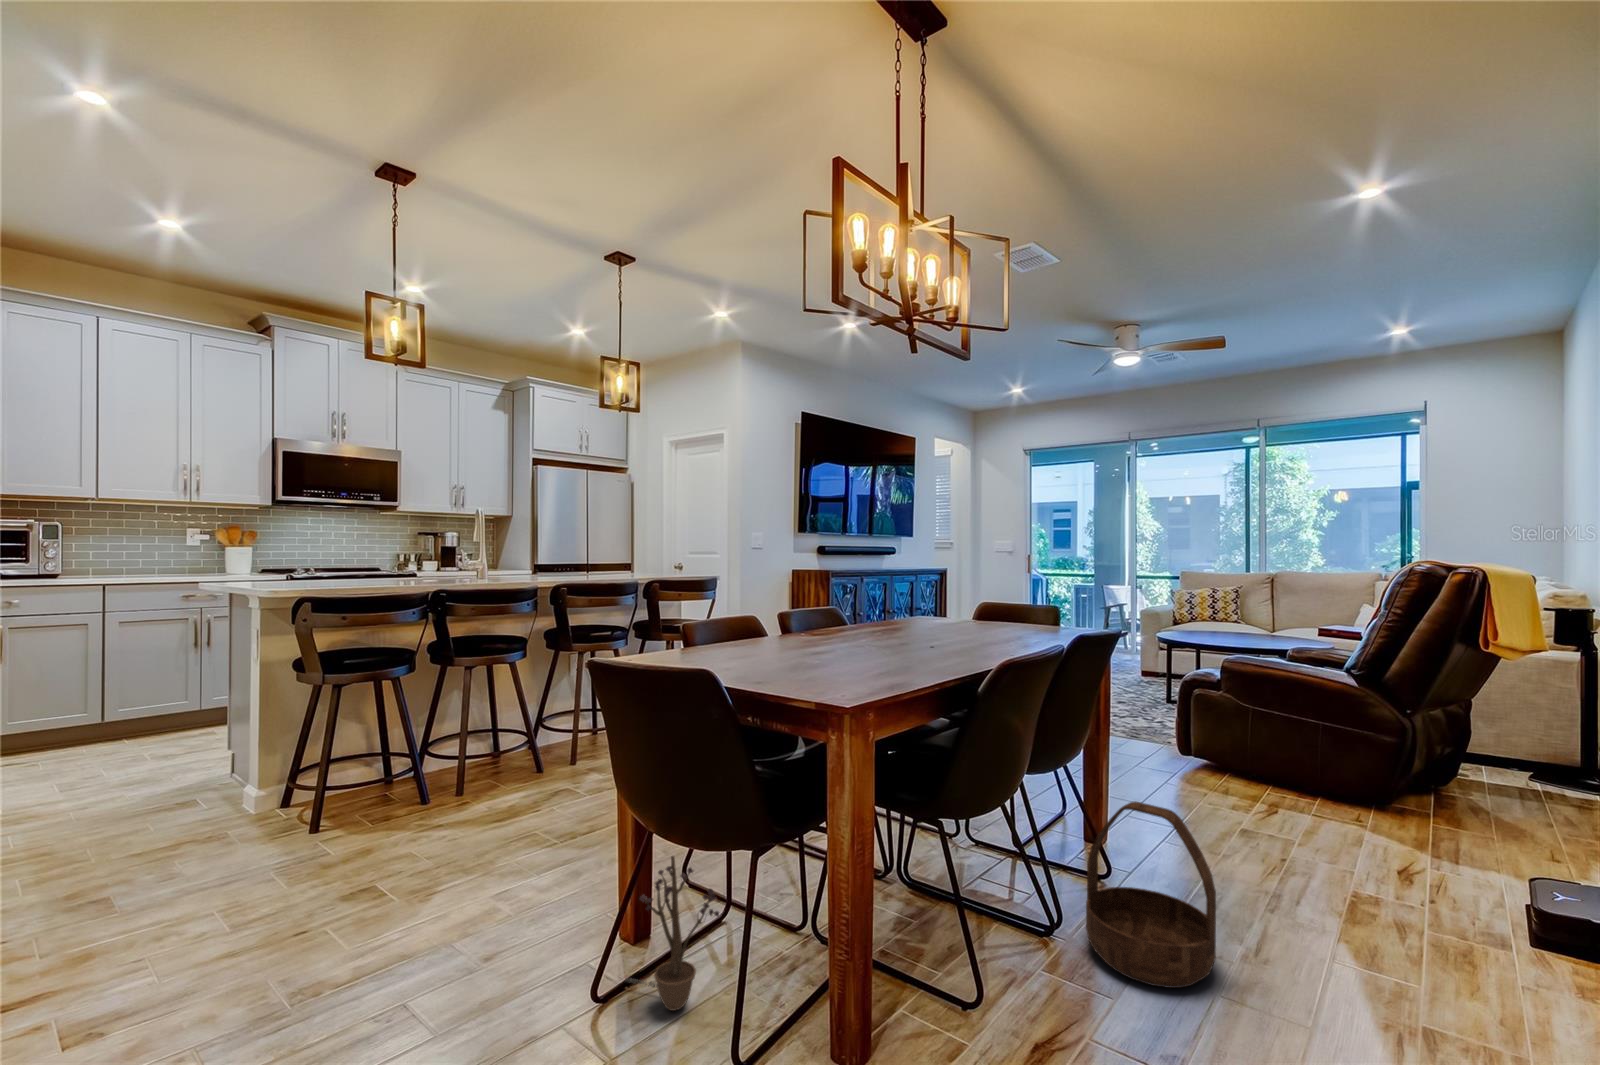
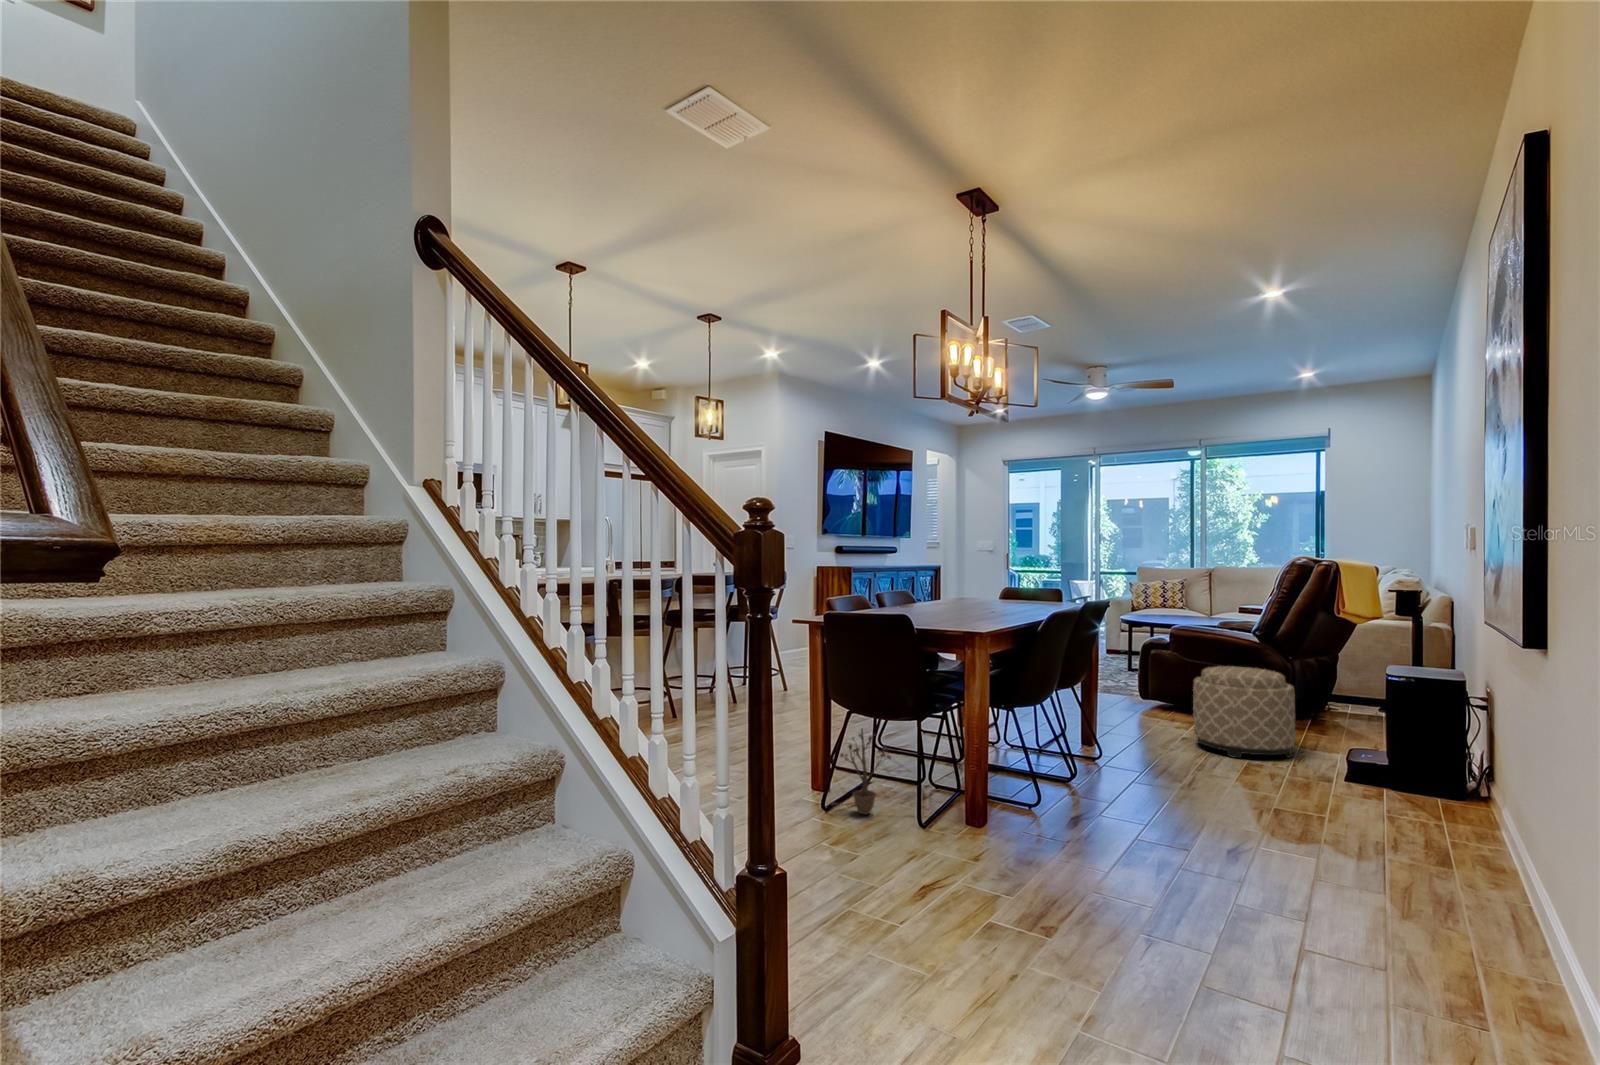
ottoman: none [1261,726,1432,882] -> present [1193,666,1295,758]
basket: present [1086,801,1216,988] -> none [1088,700,1162,799]

